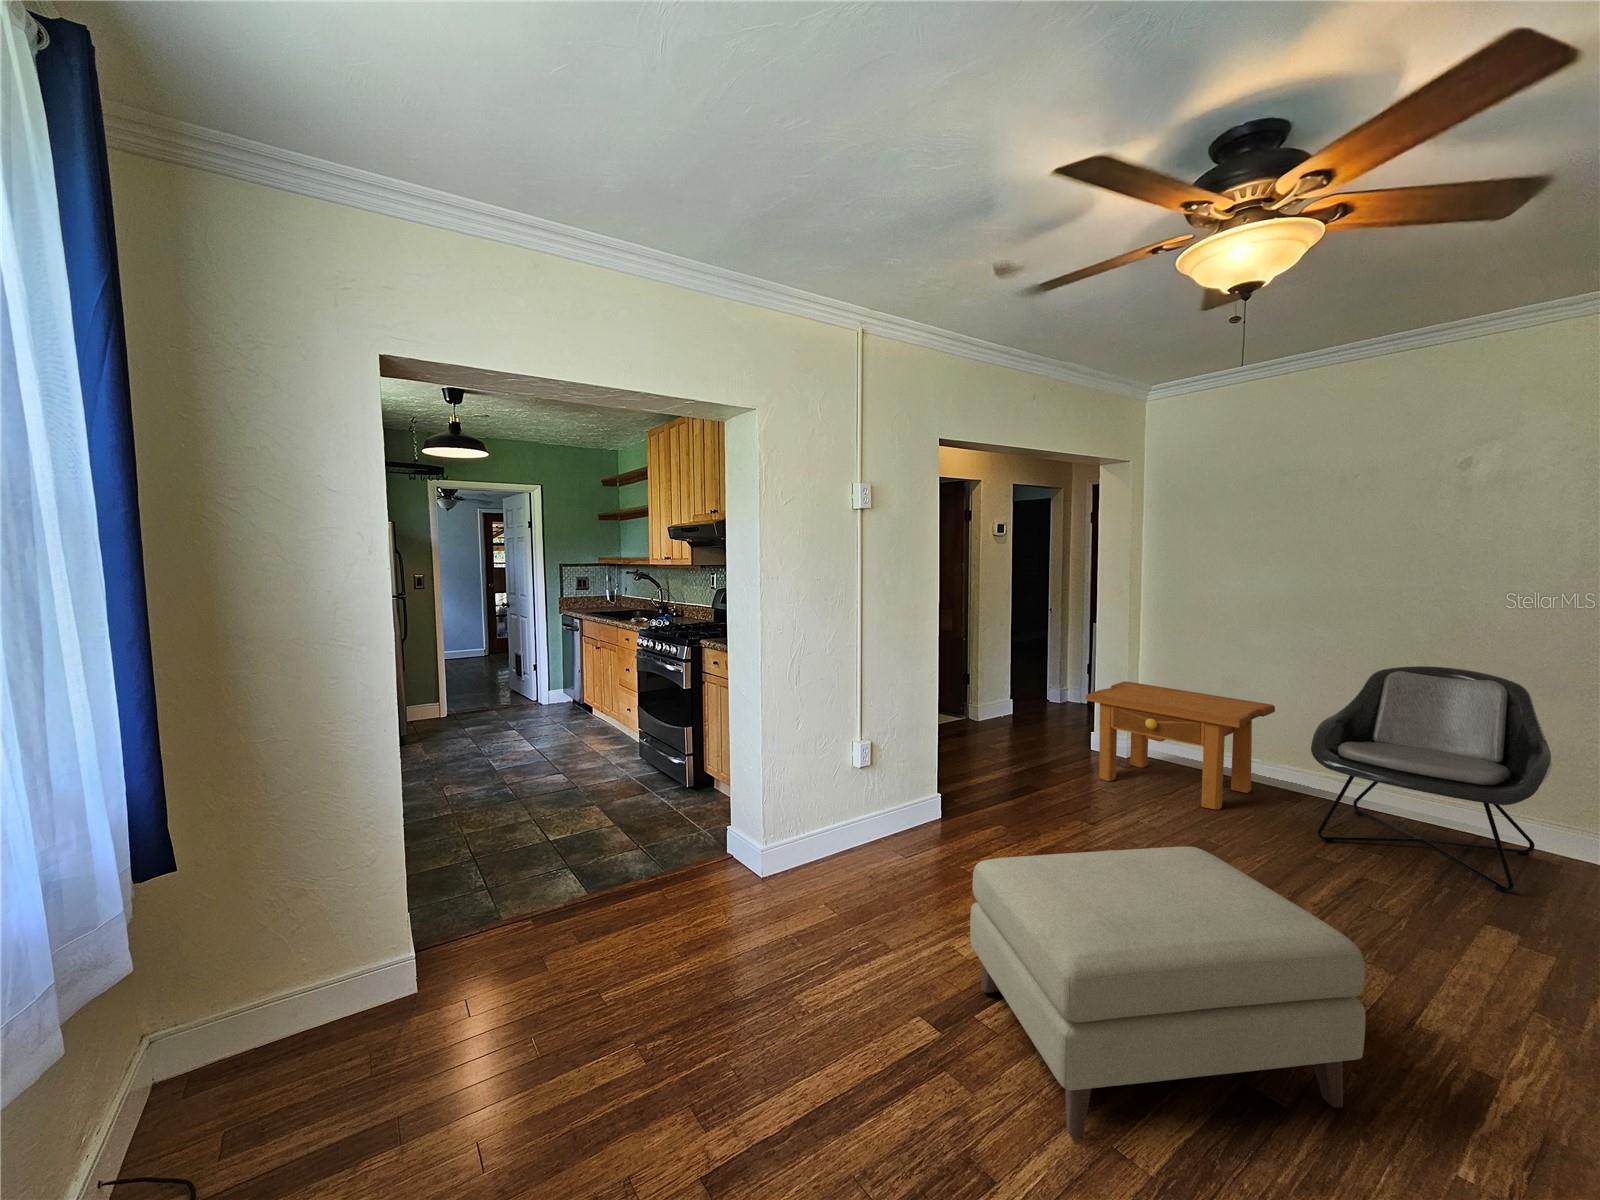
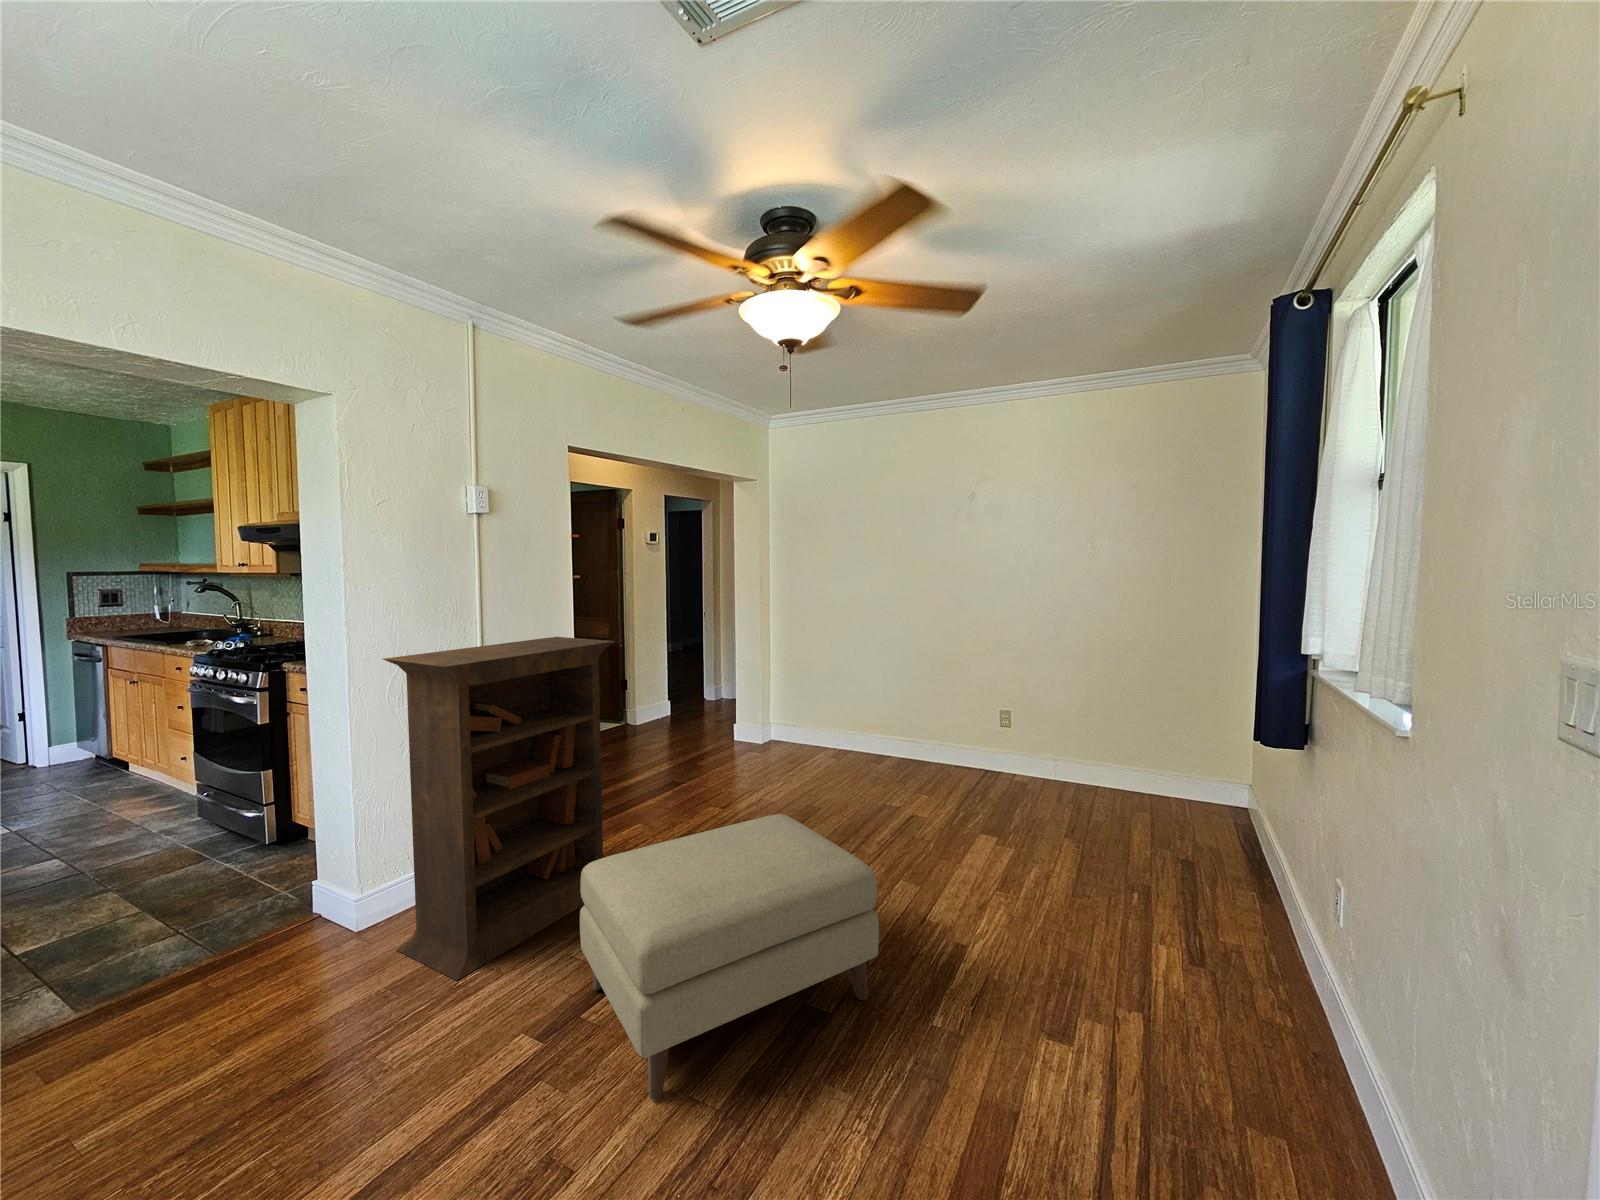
bookcase: none [791,627,992,944] -> present [383,637,615,981]
lounge chair: present [1311,666,1552,893] -> none [887,647,1022,808]
side table: present [1086,682,1275,810] -> none [728,675,870,778]

